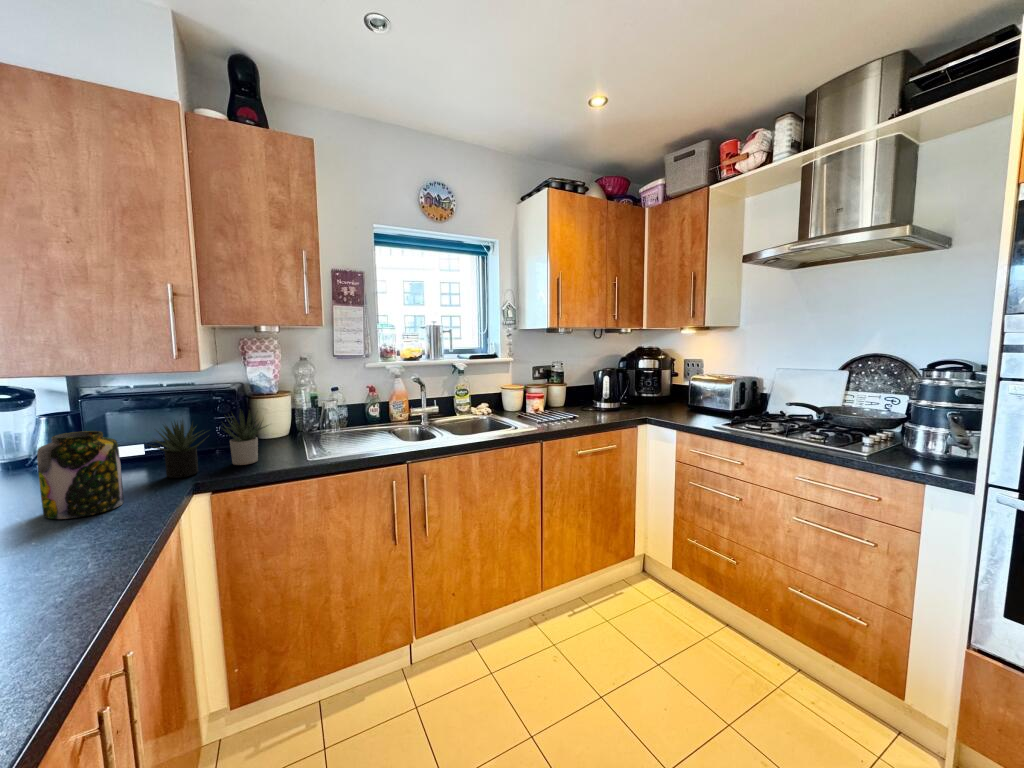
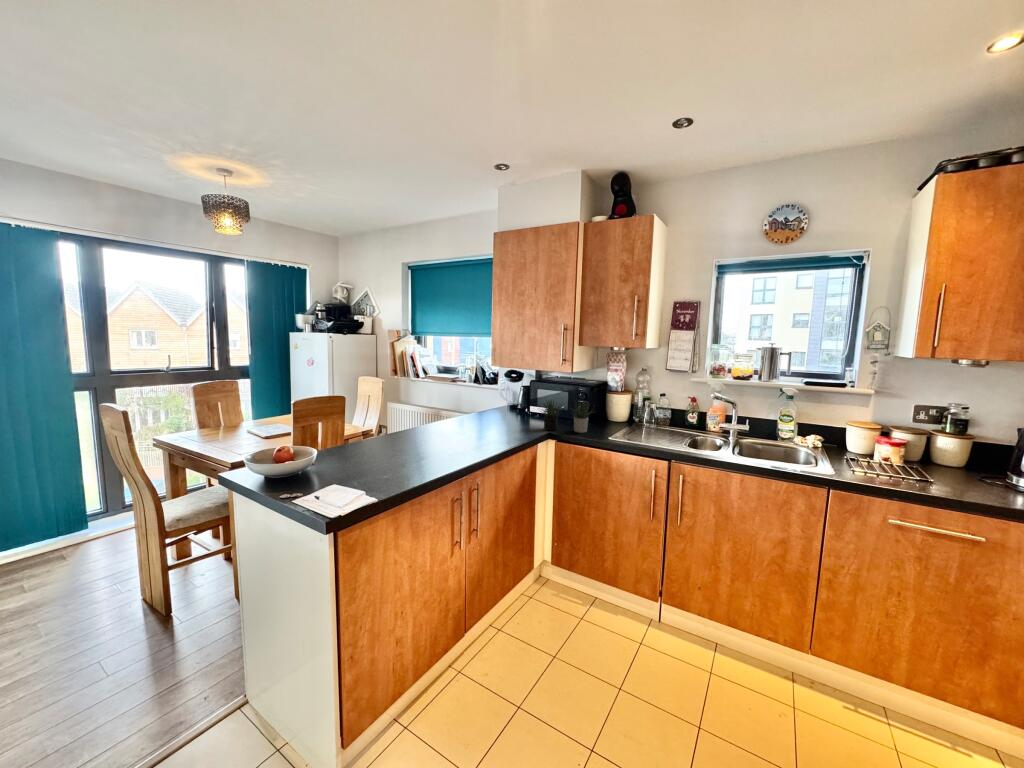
jar: present [37,431,124,519] -> none [495,398,520,435]

